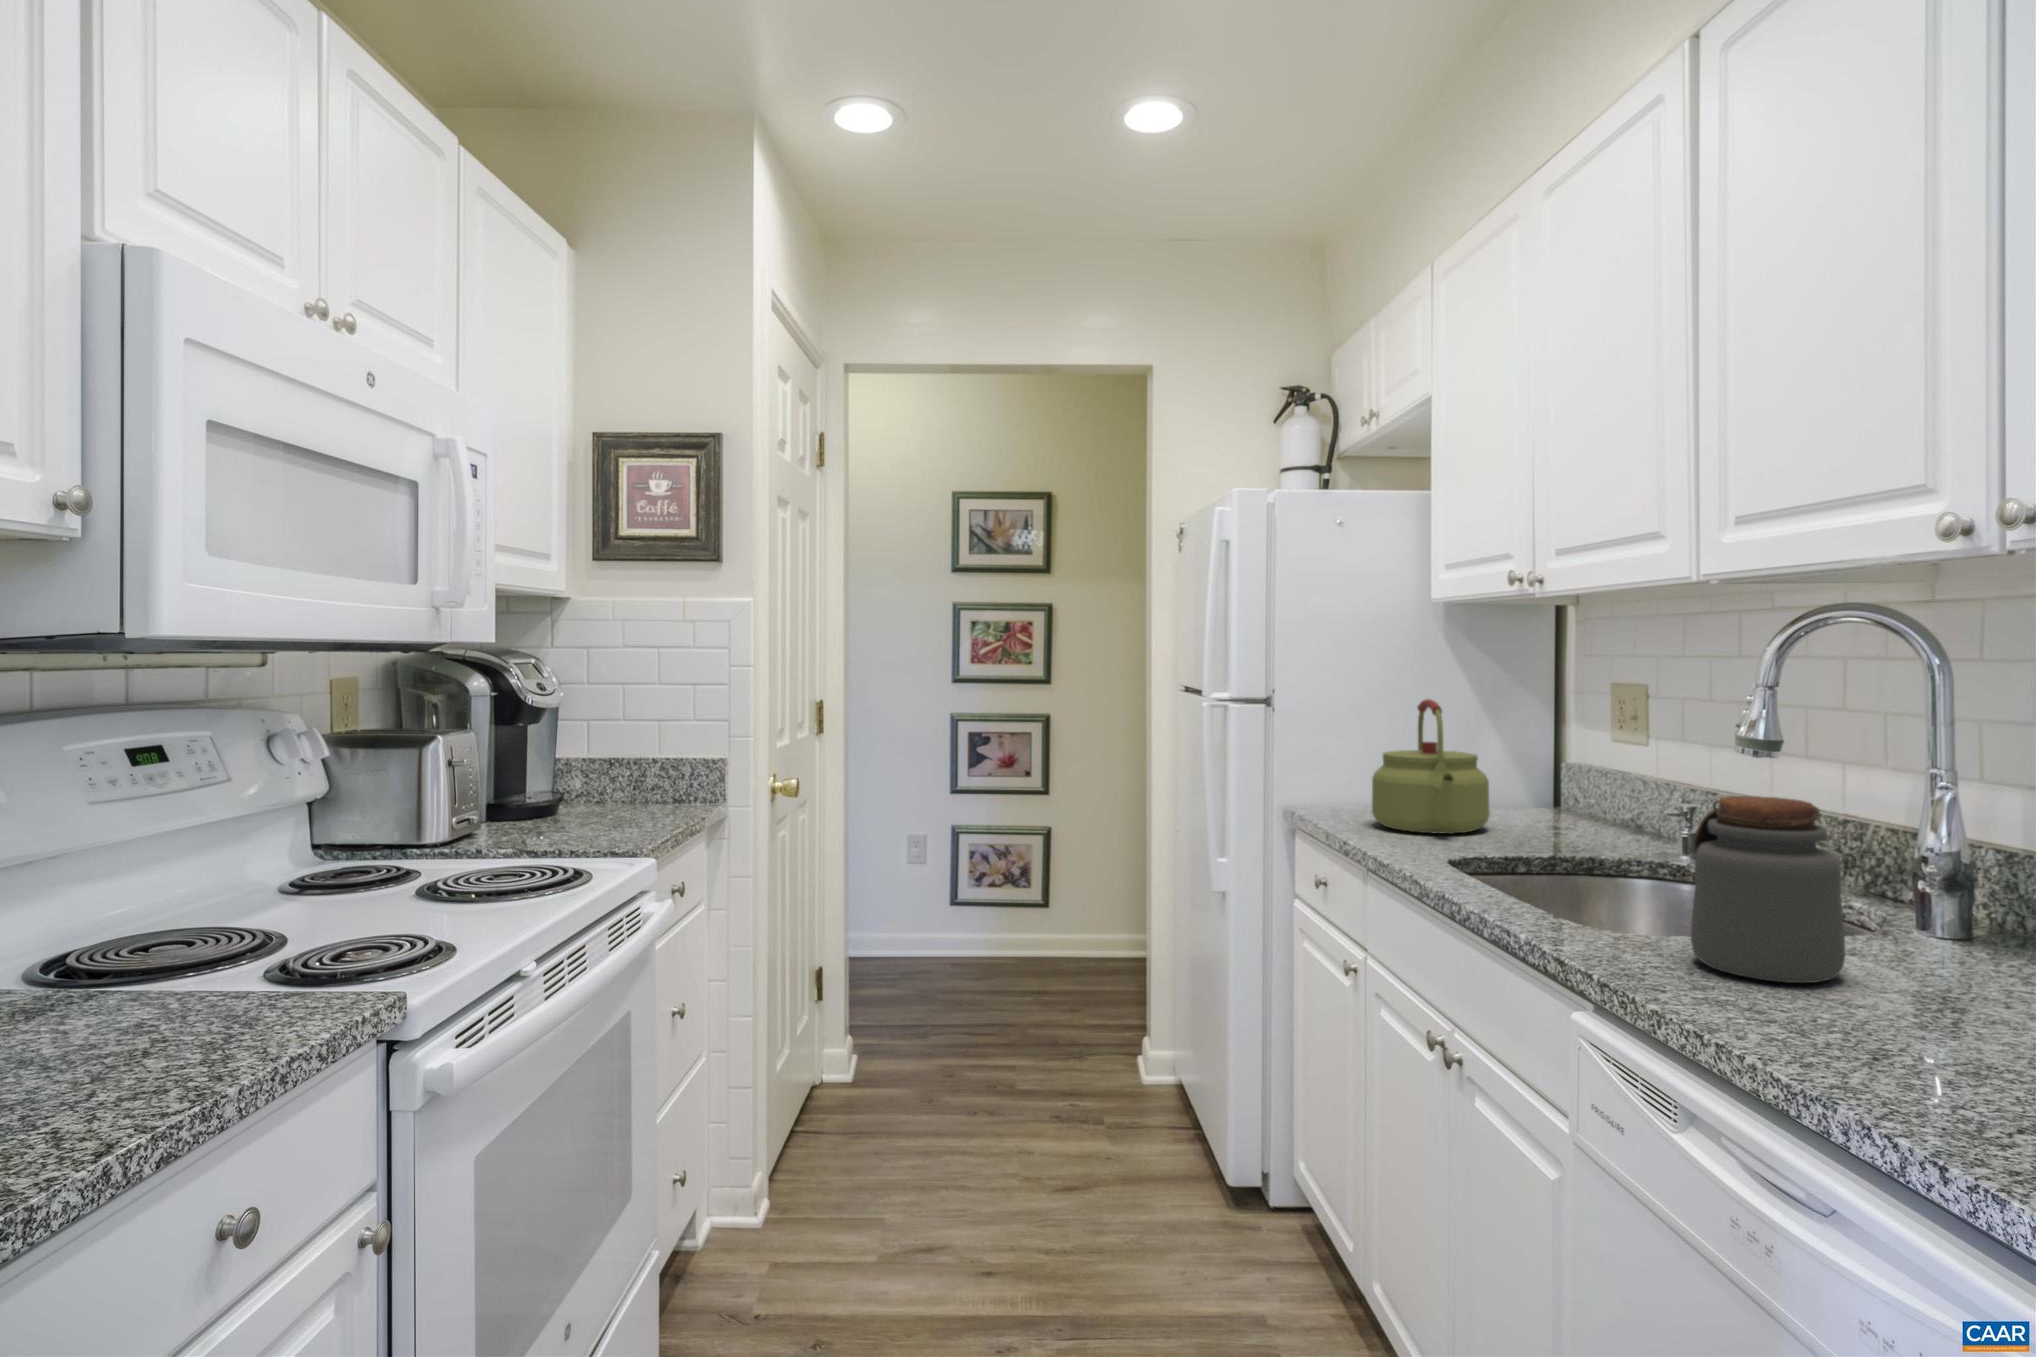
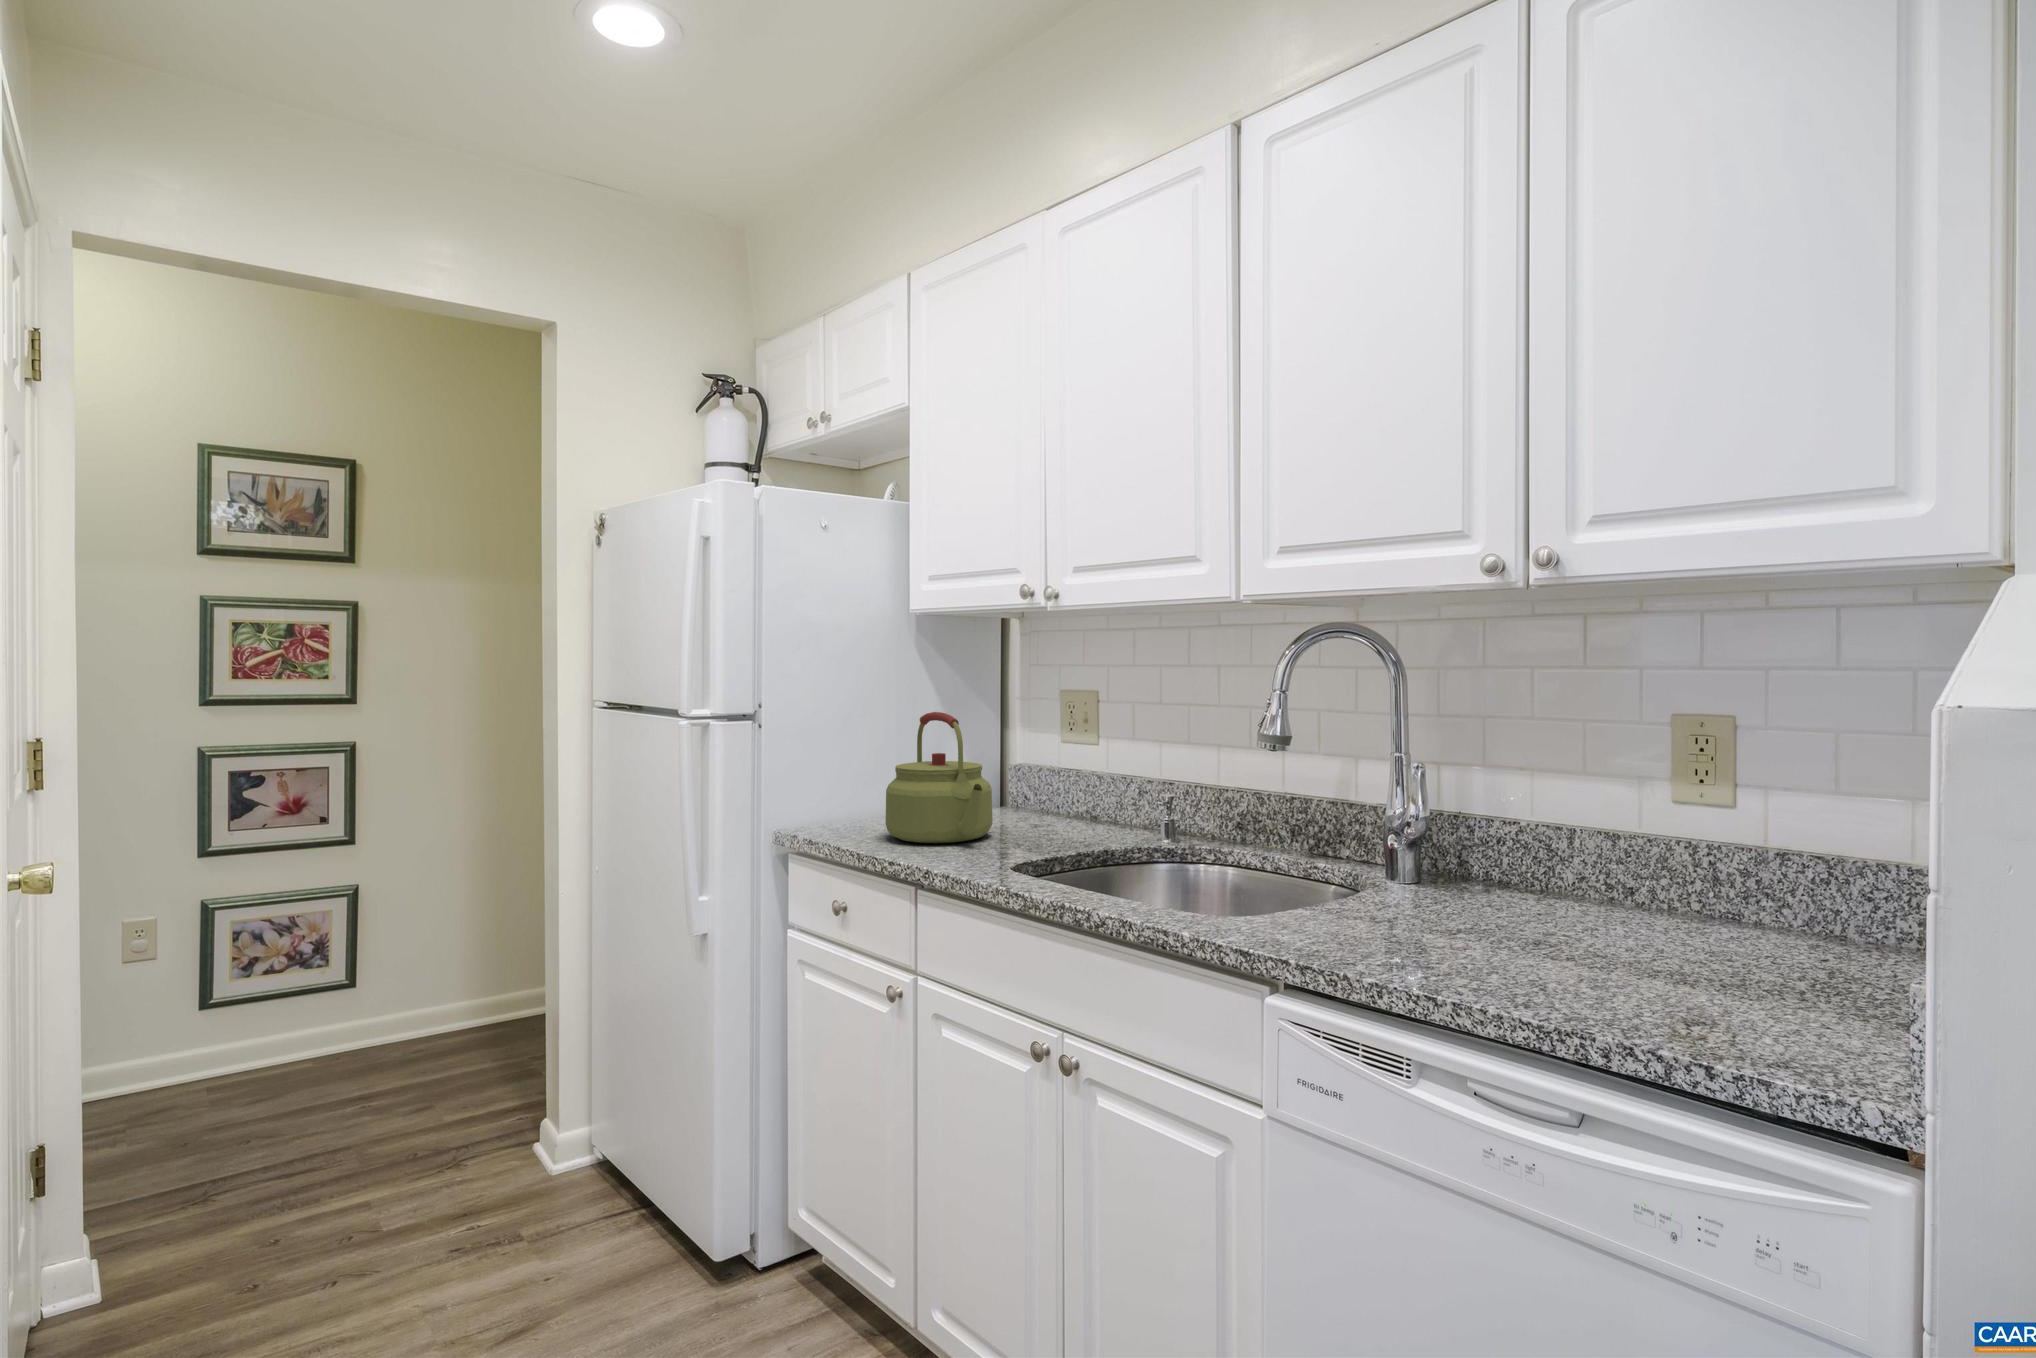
jar: present [1691,796,1846,983] -> none [1315,787,1426,939]

